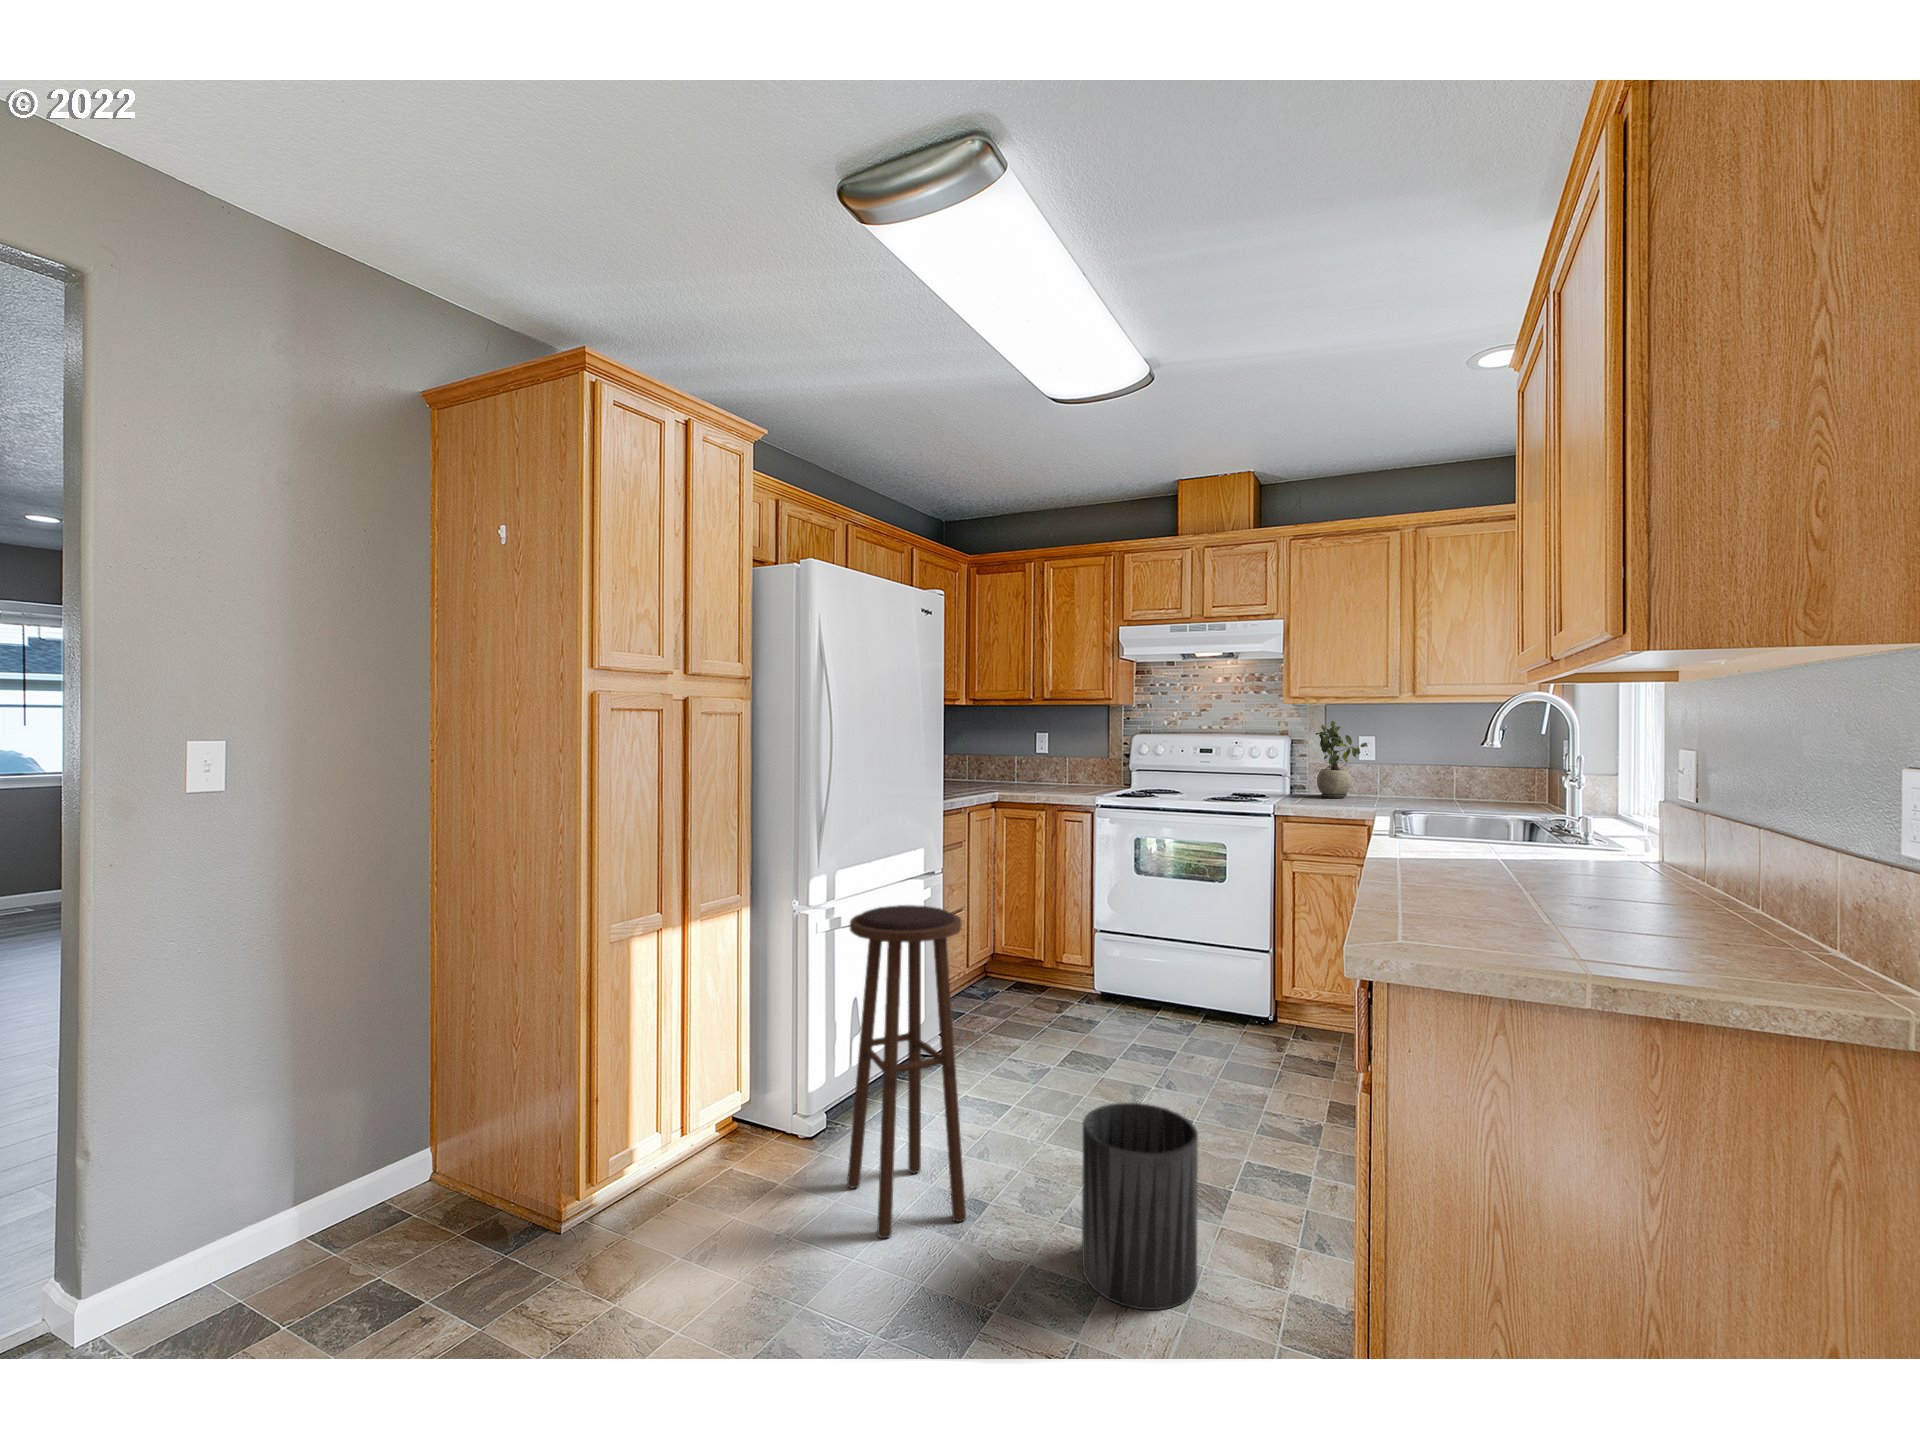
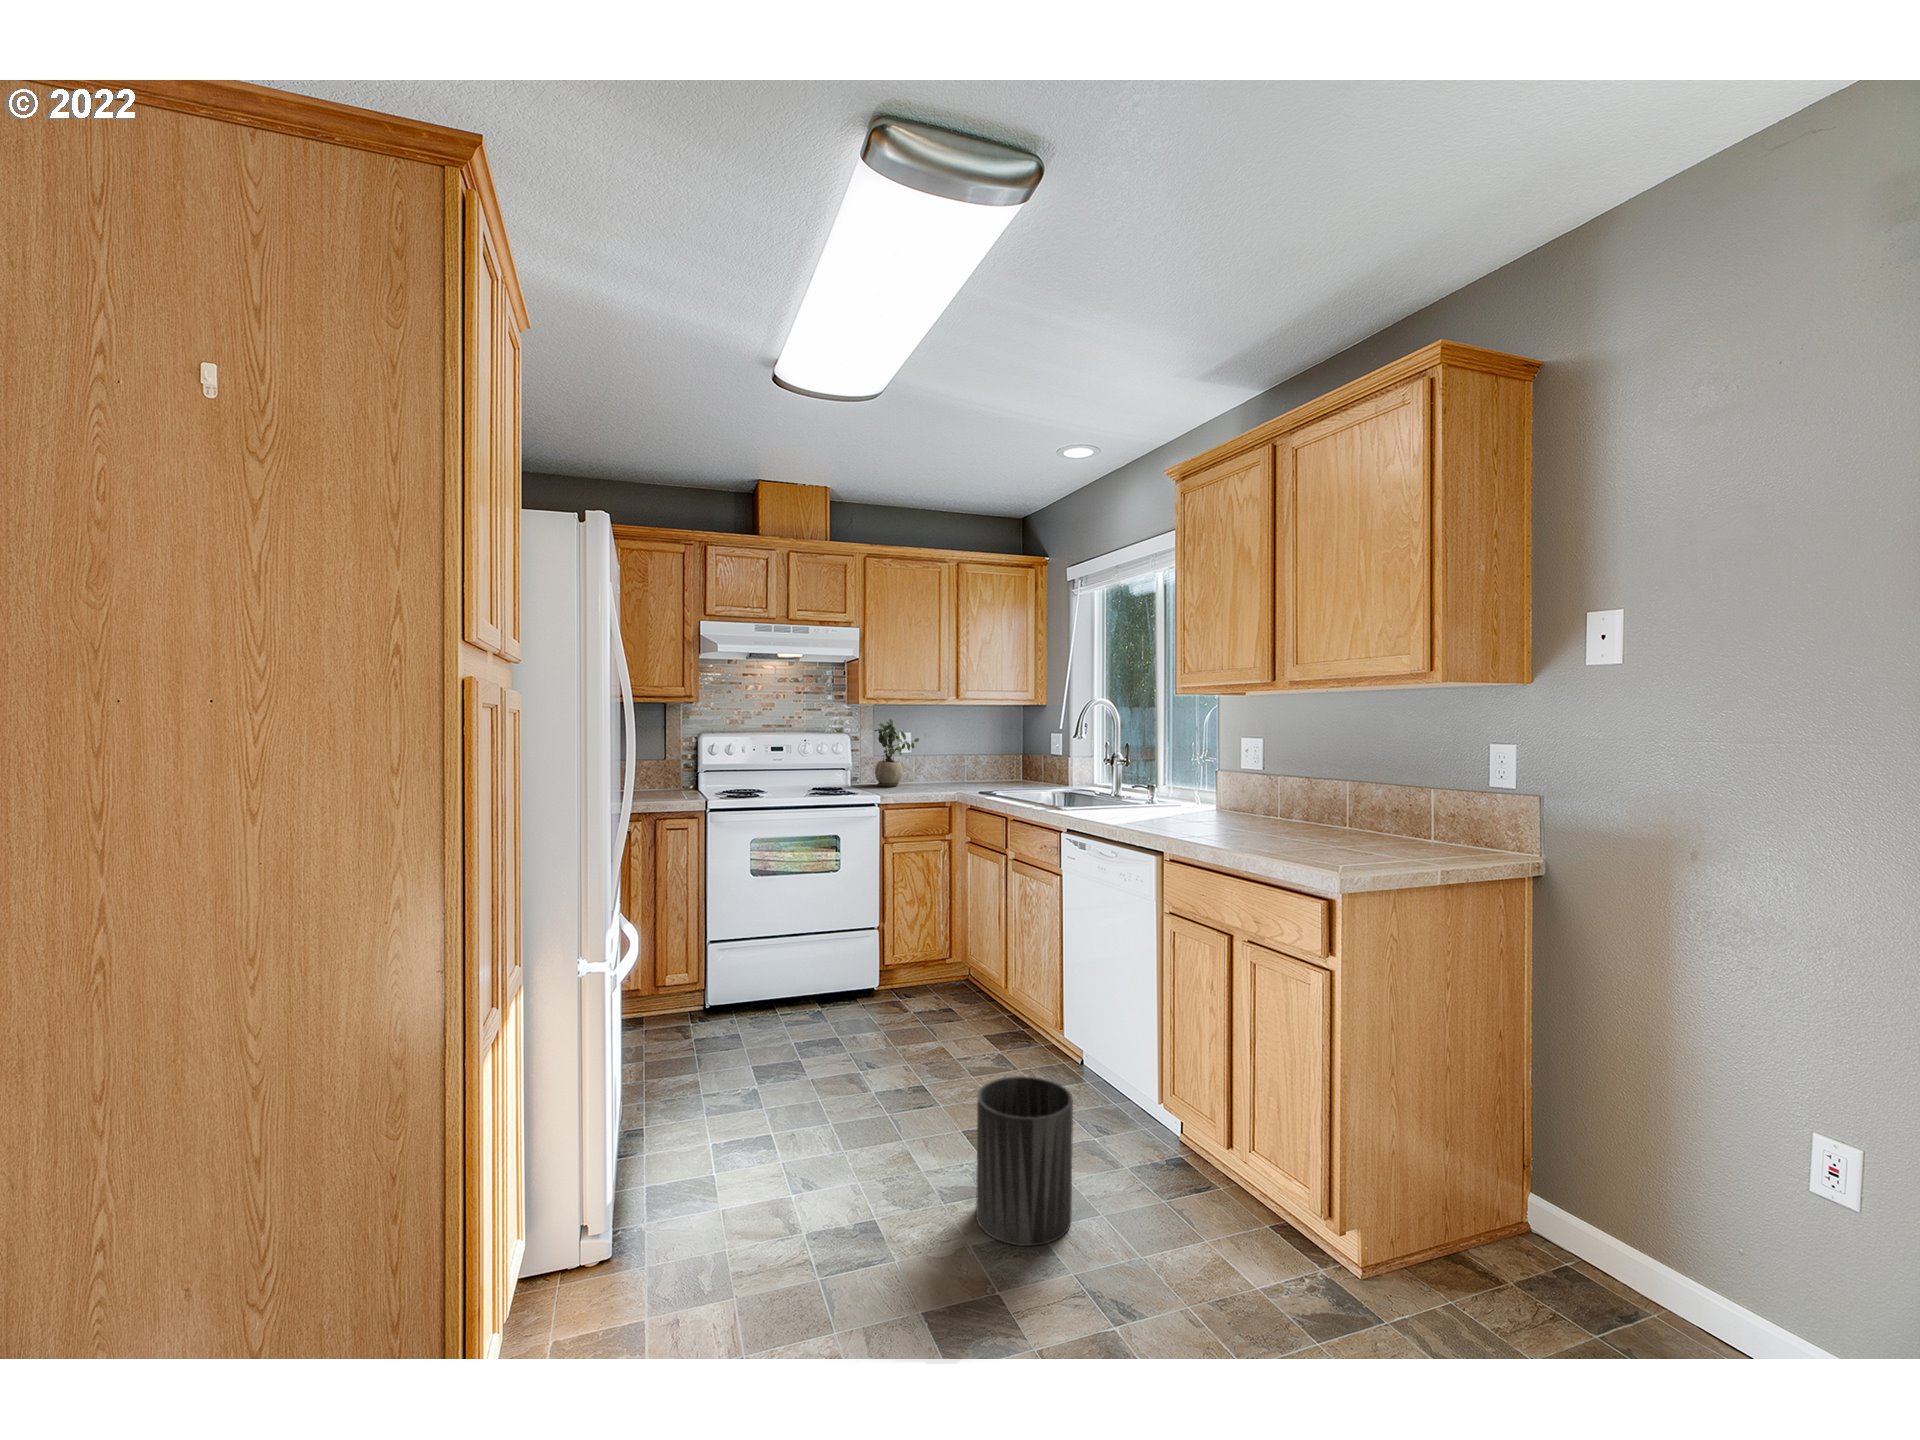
stool: present [847,905,966,1238] -> none [714,948,862,1303]

